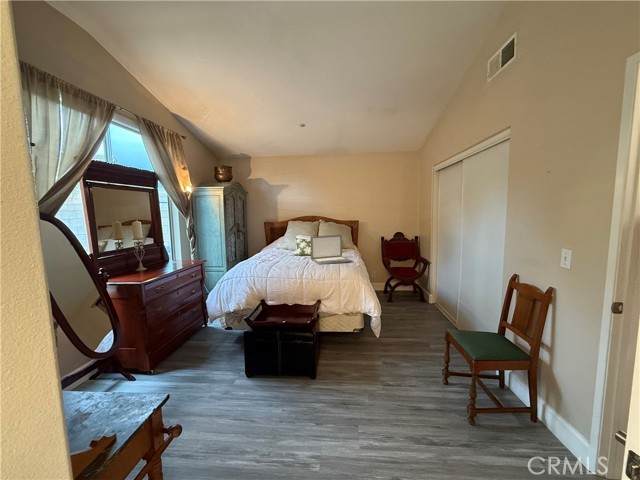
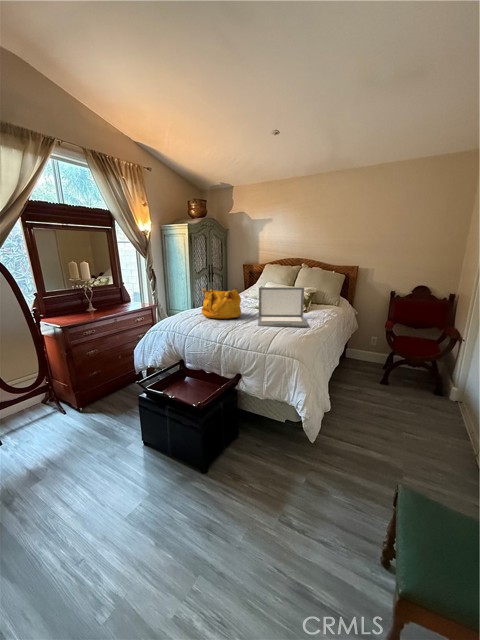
handbag: none [267,237,299,263] -> present [202,286,241,319]

